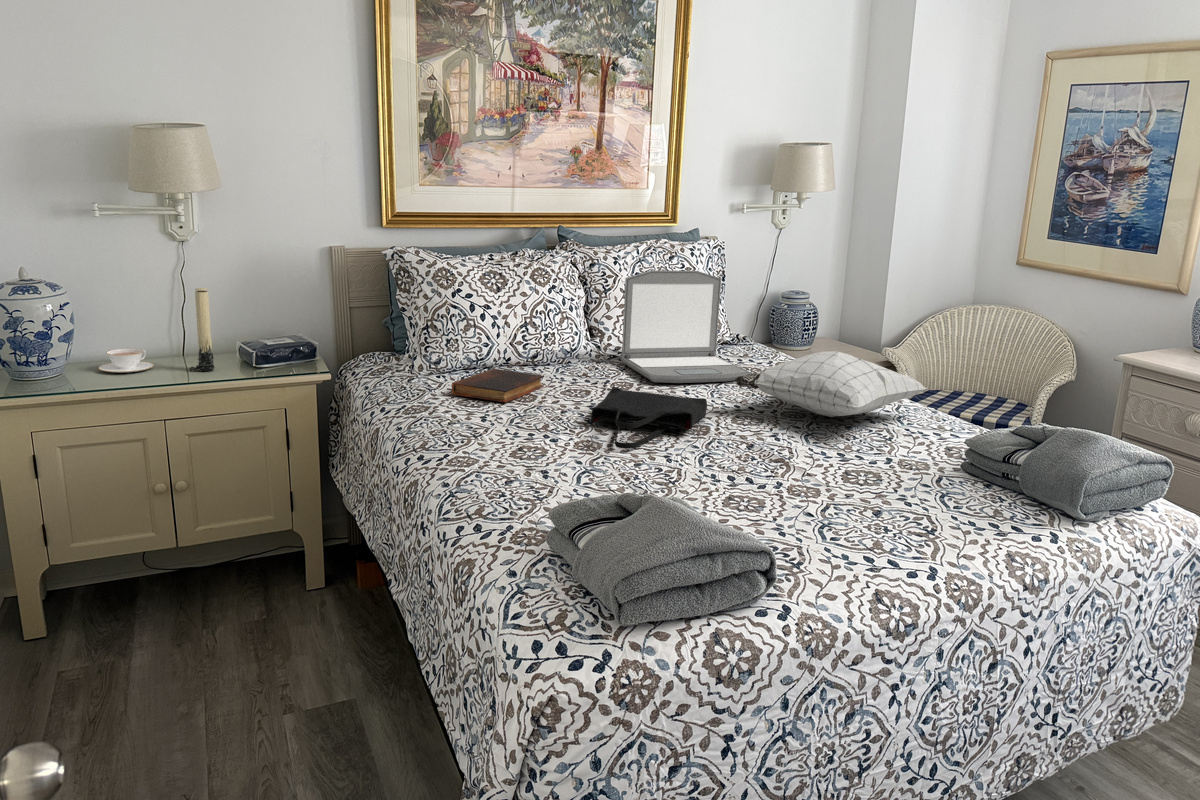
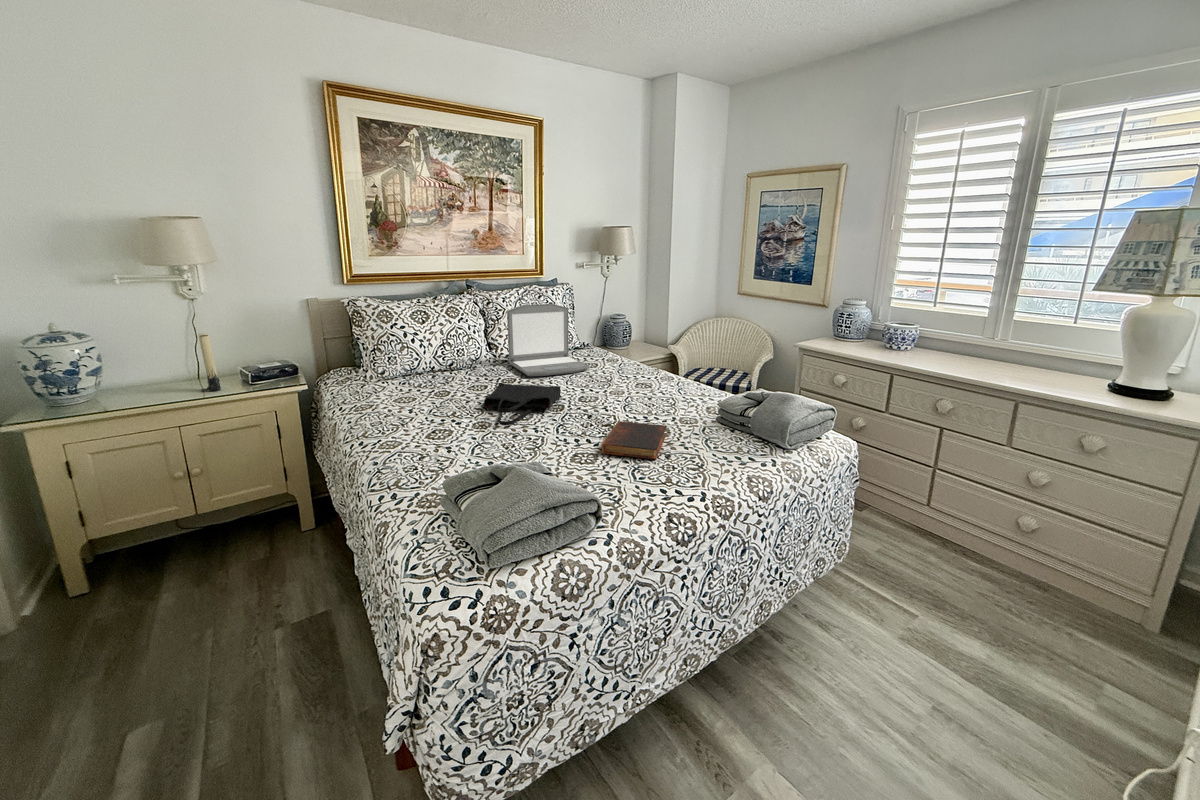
teacup: present [98,348,154,373] -> none [129,379,175,397]
pillow: present [734,351,927,417] -> none [577,351,695,392]
book: present [452,369,544,402] -> present [602,421,667,459]

